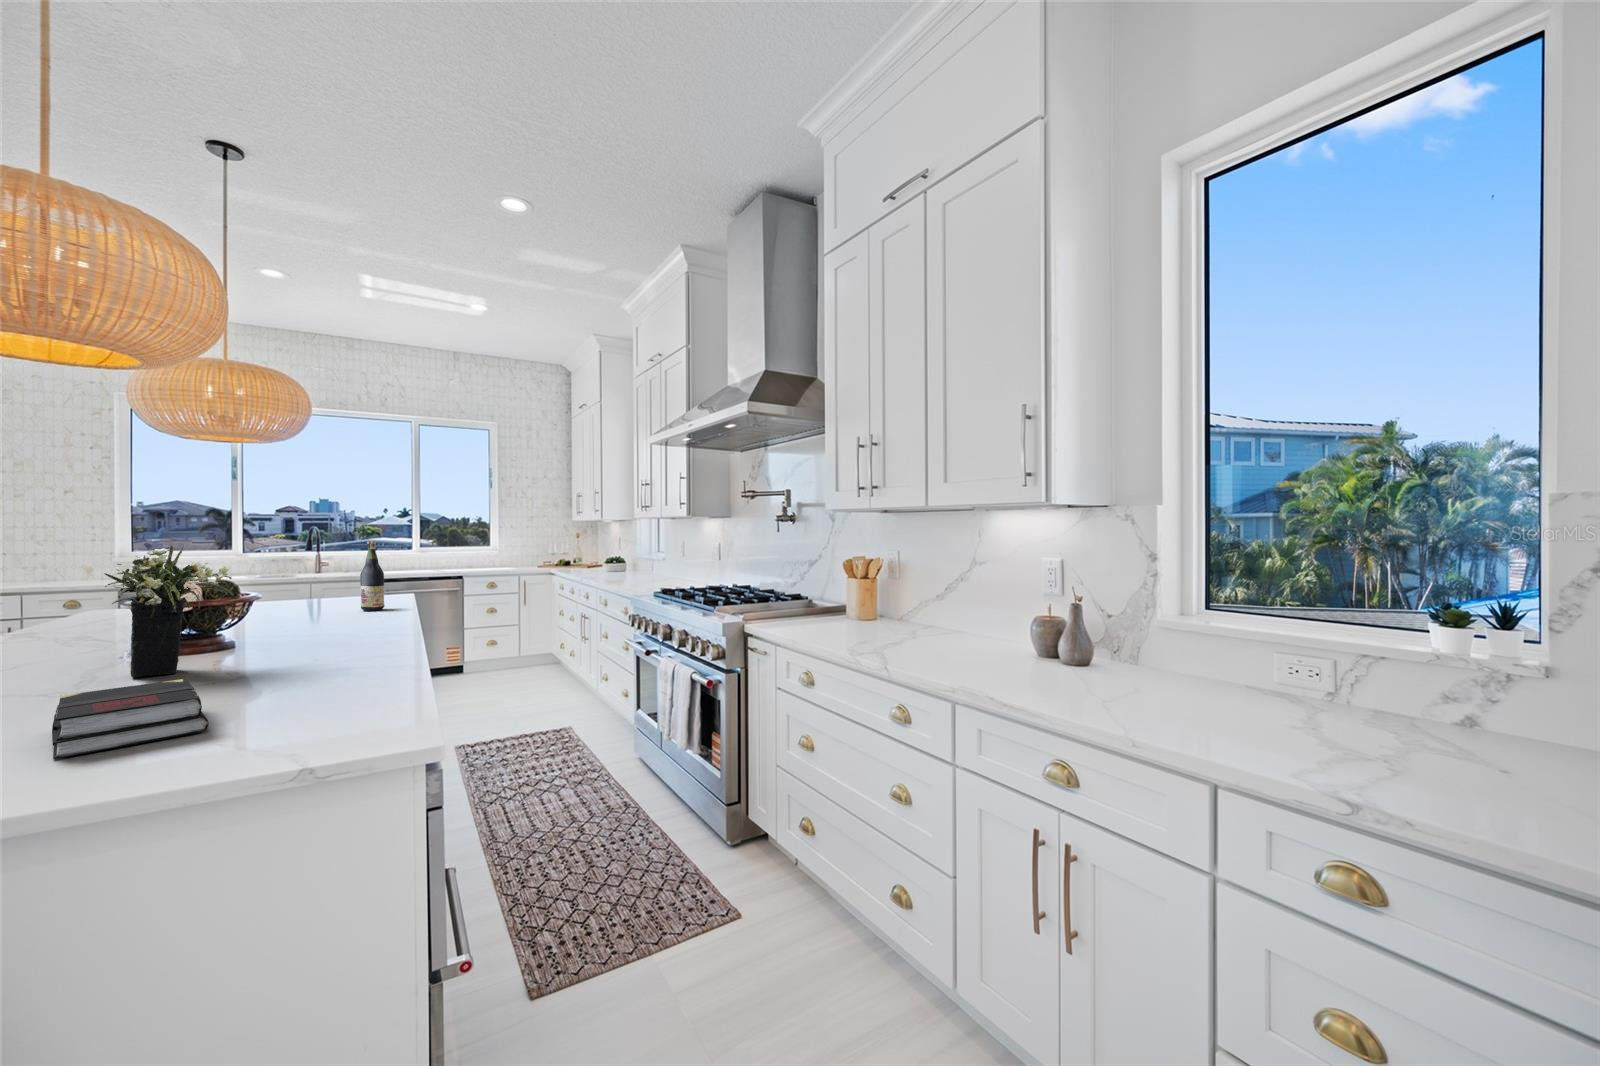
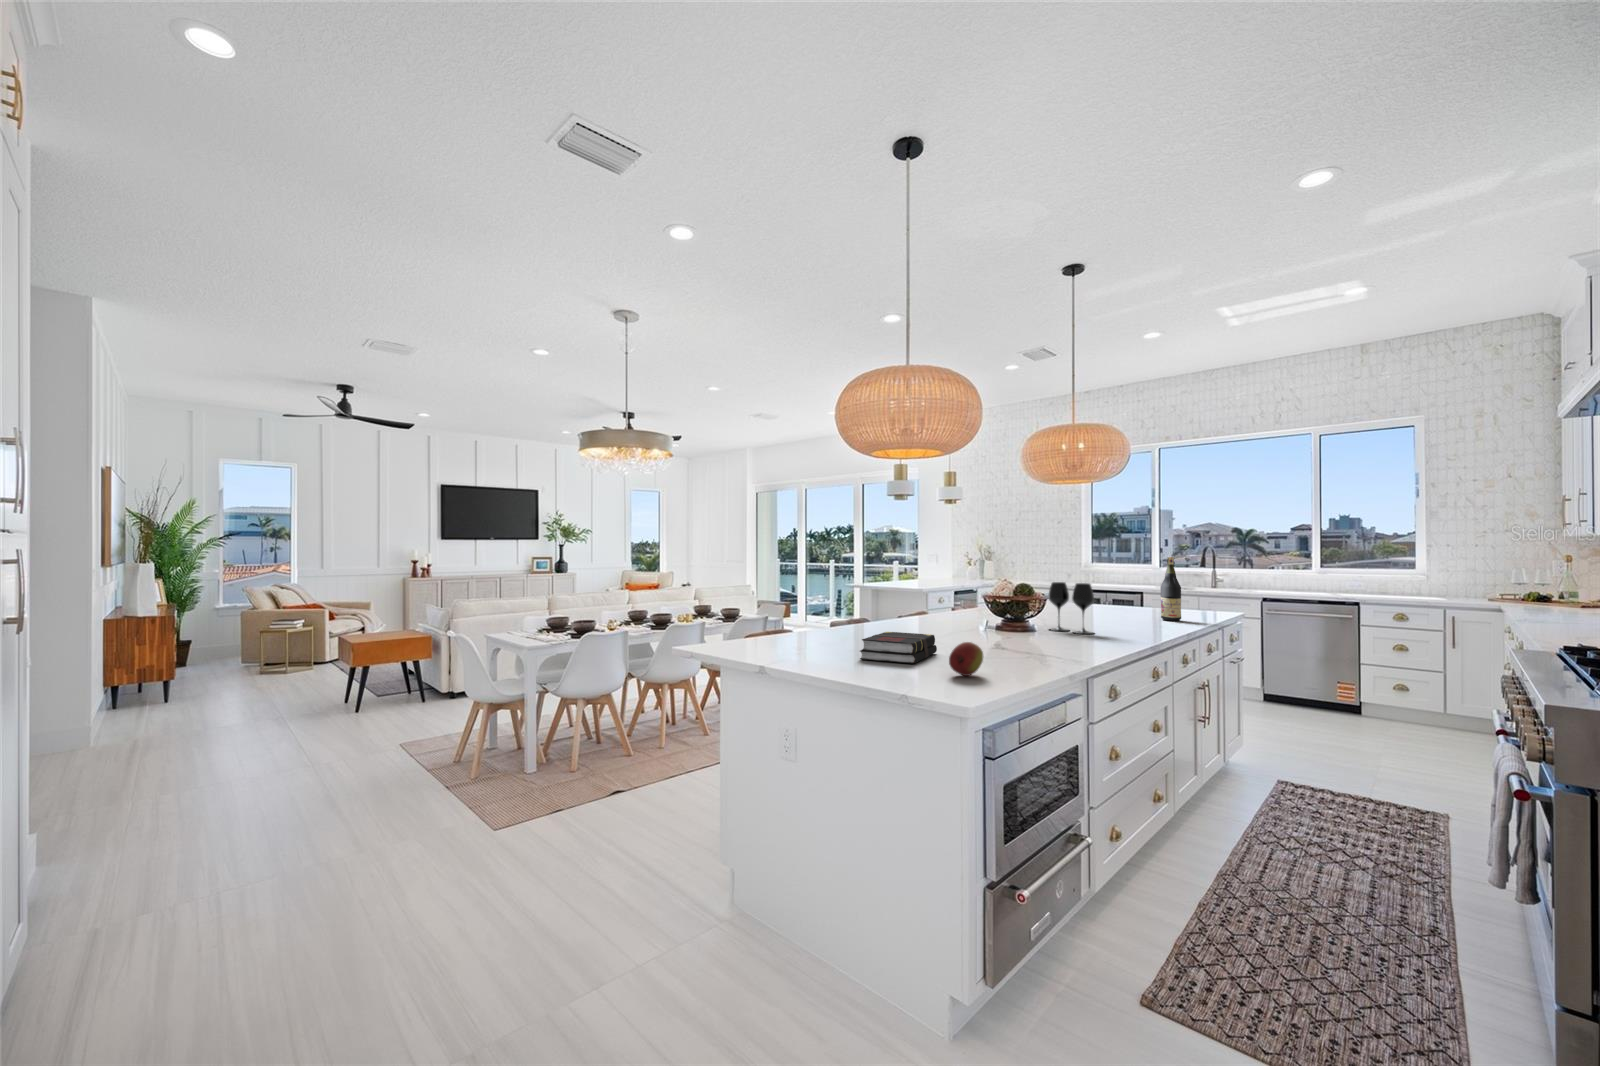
flower arrangement: present [104,545,233,677] -> none [942,555,1008,637]
wine glass: none [263,576,338,643] -> present [1049,582,1094,634]
fruit: none [313,670,368,720] -> present [949,642,983,676]

